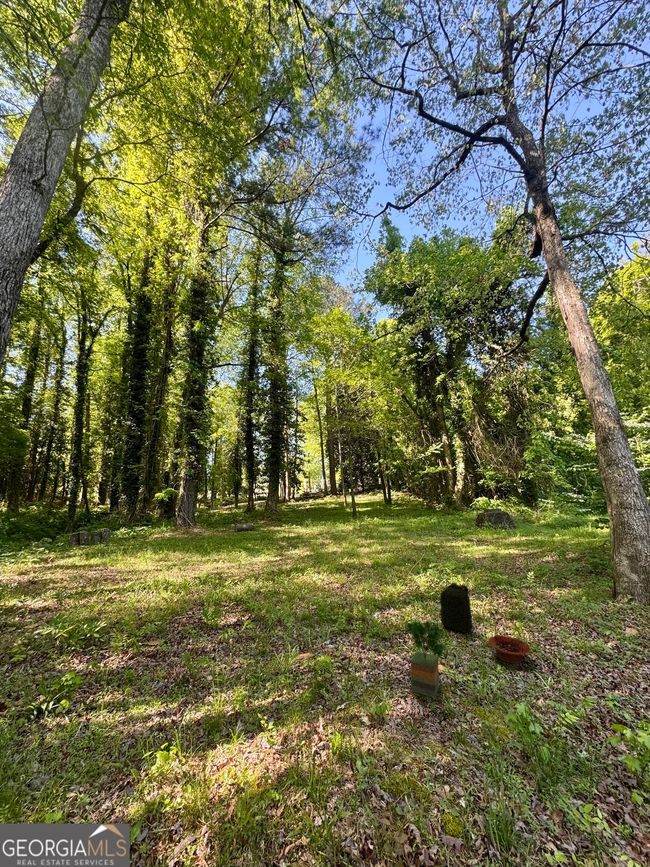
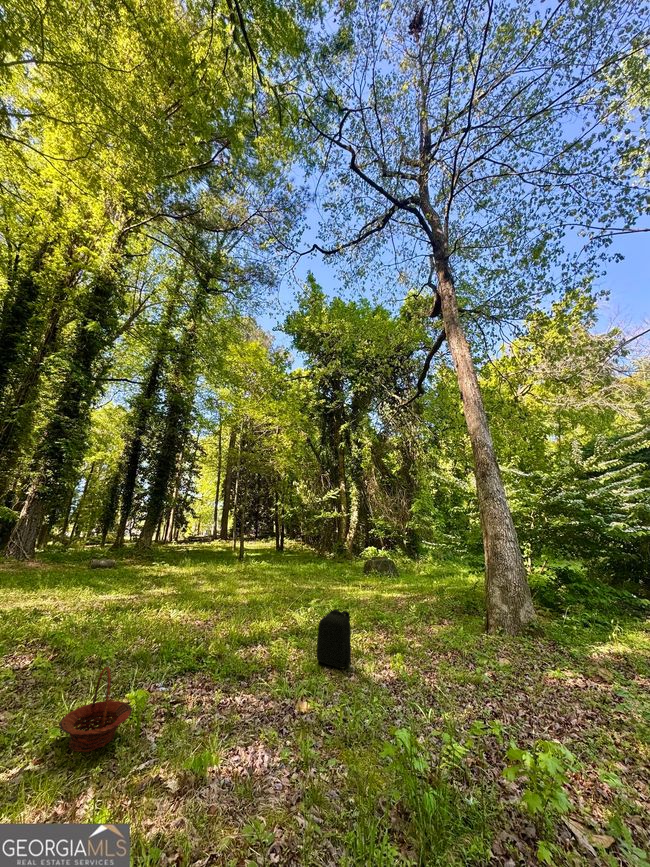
basket: present [488,617,530,664] -> present [59,667,132,752]
potted tree: present [406,621,446,698] -> none [265,640,318,748]

